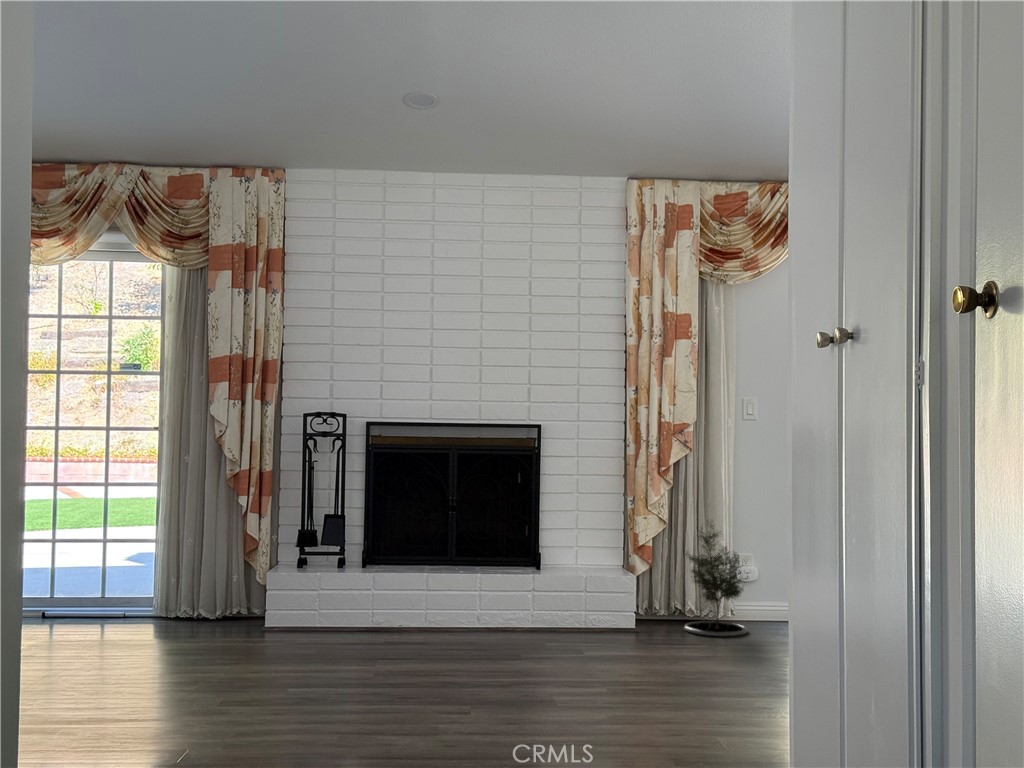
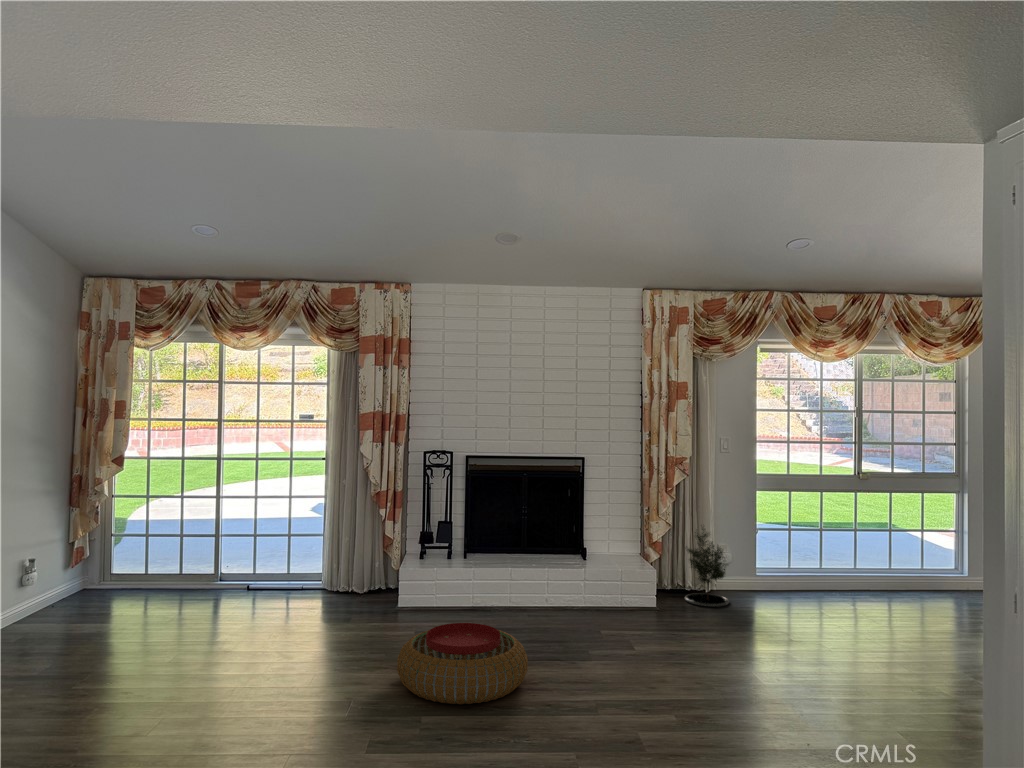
pouf: none [237,634,426,734] -> present [397,623,528,704]

